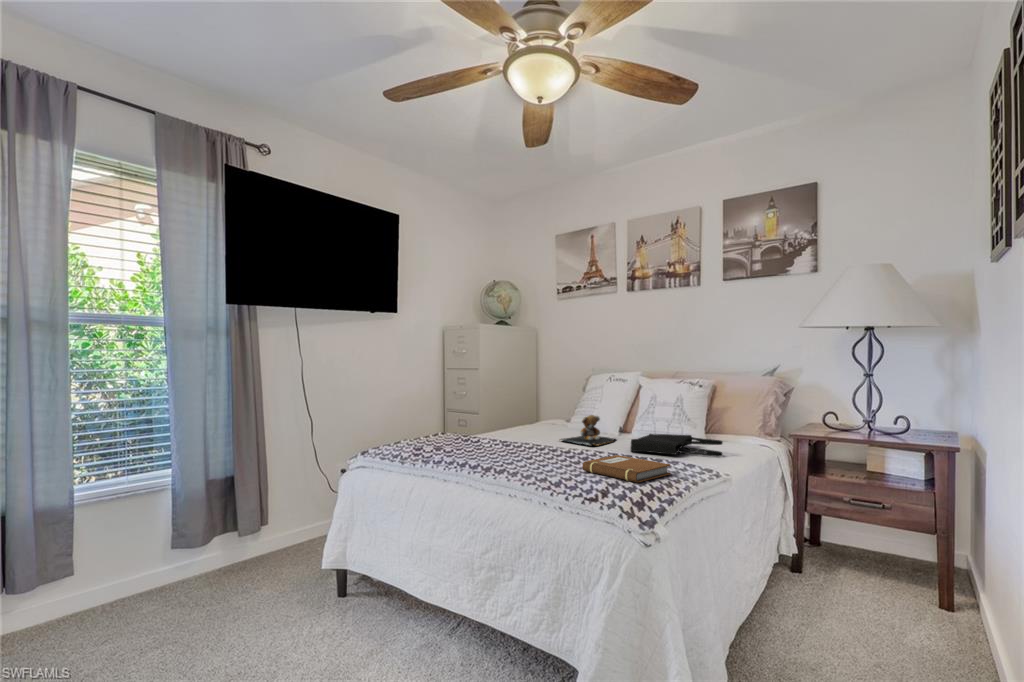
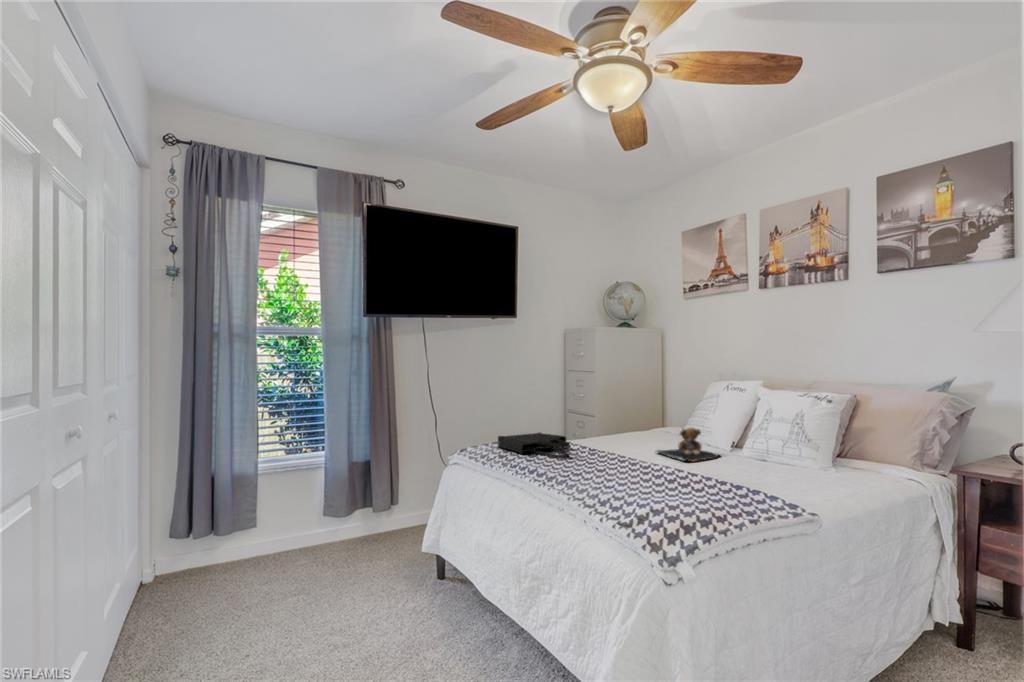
tote bag: present [630,434,723,457] -> present [498,433,570,459]
notebook: present [583,455,670,482] -> none [636,477,733,512]

